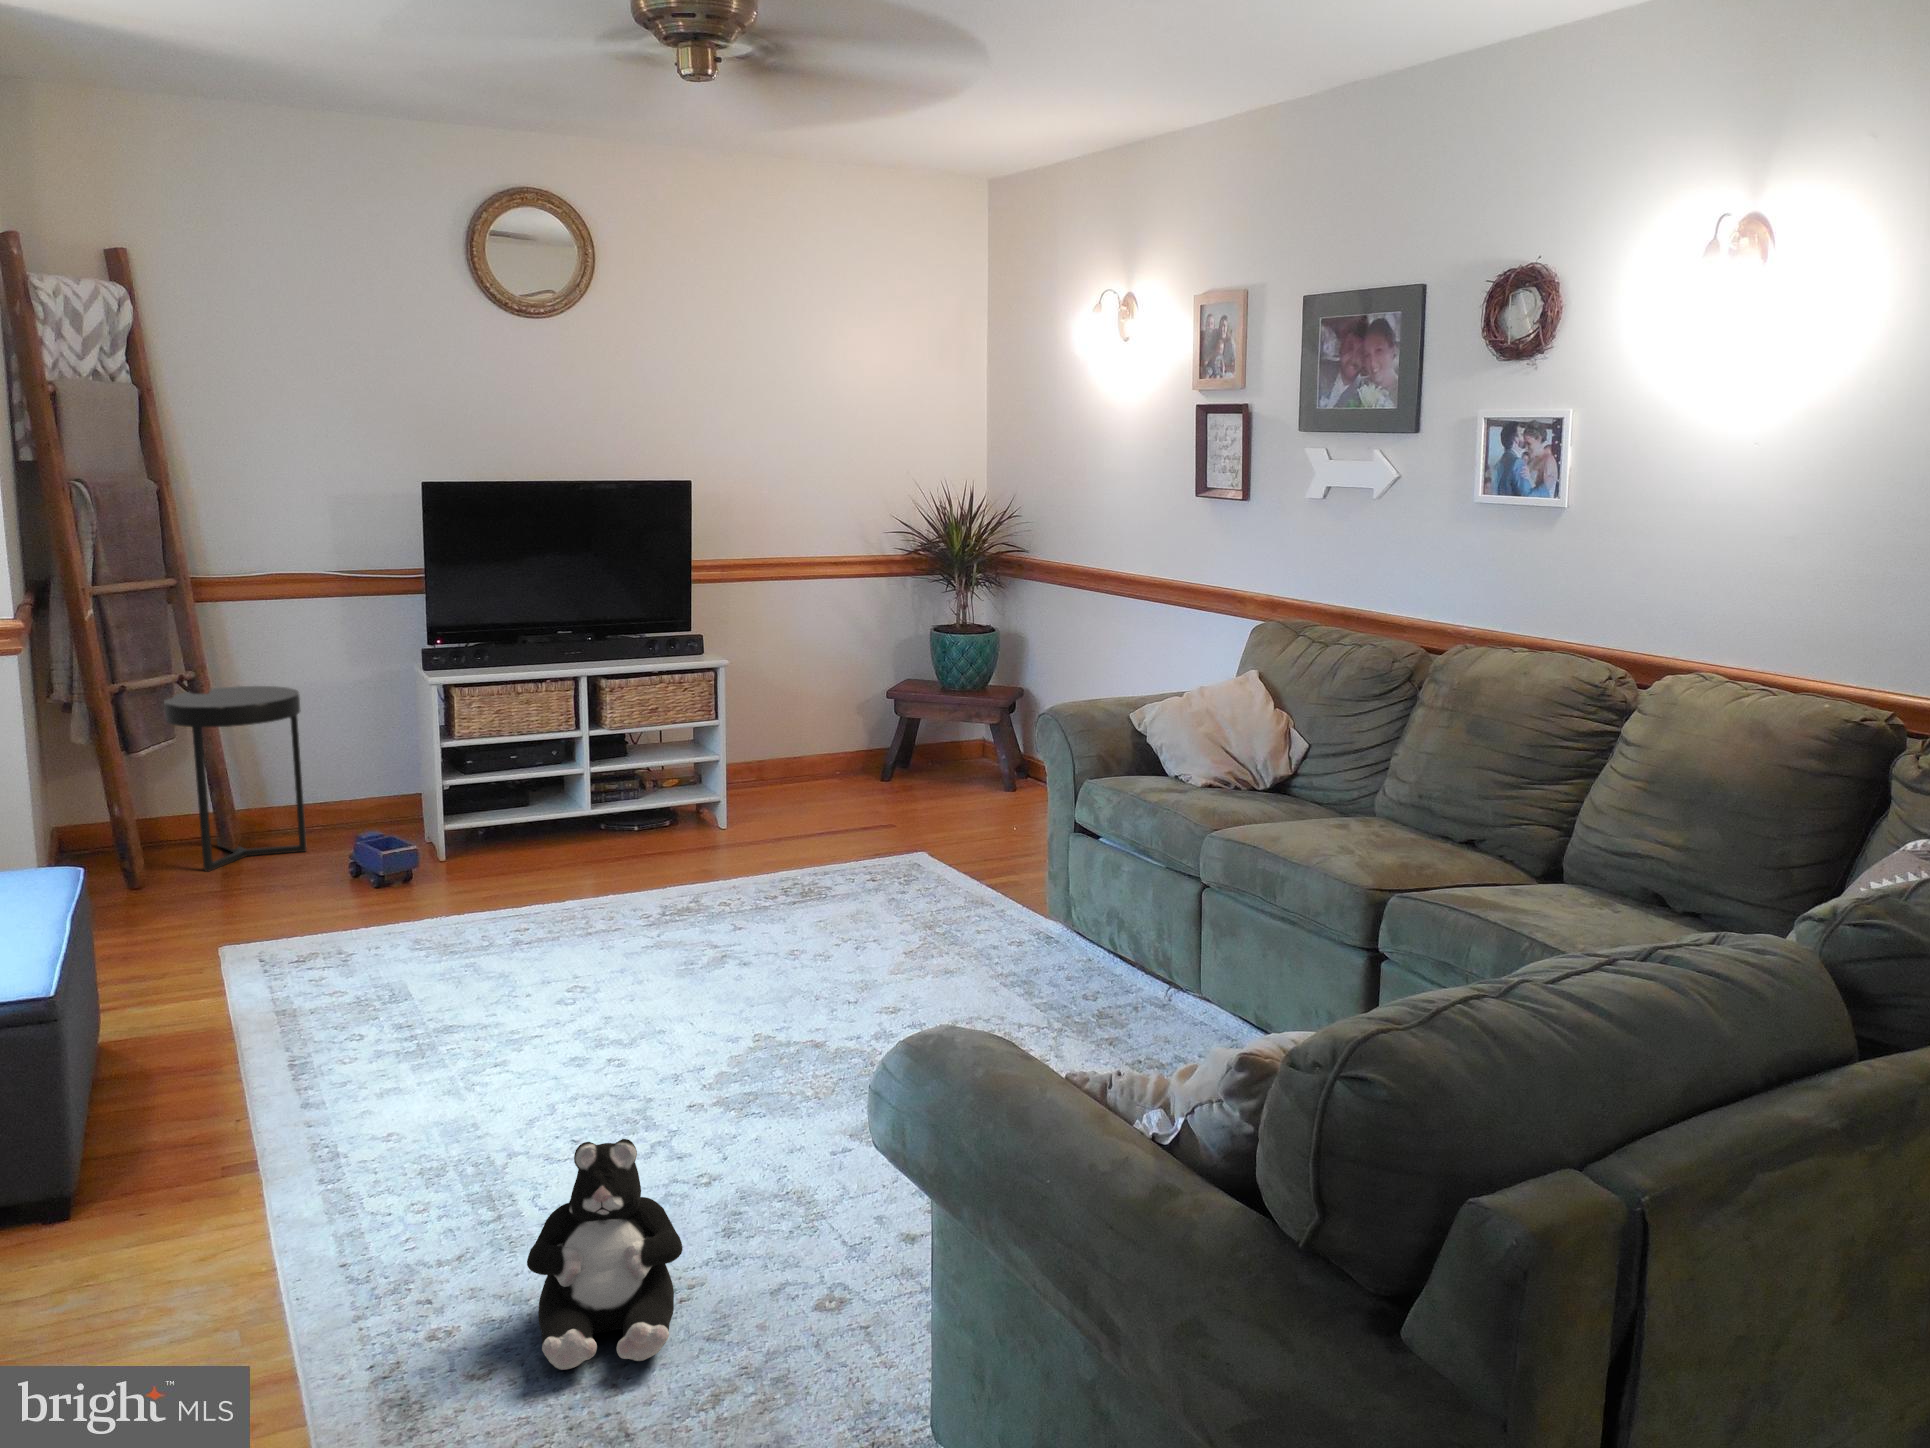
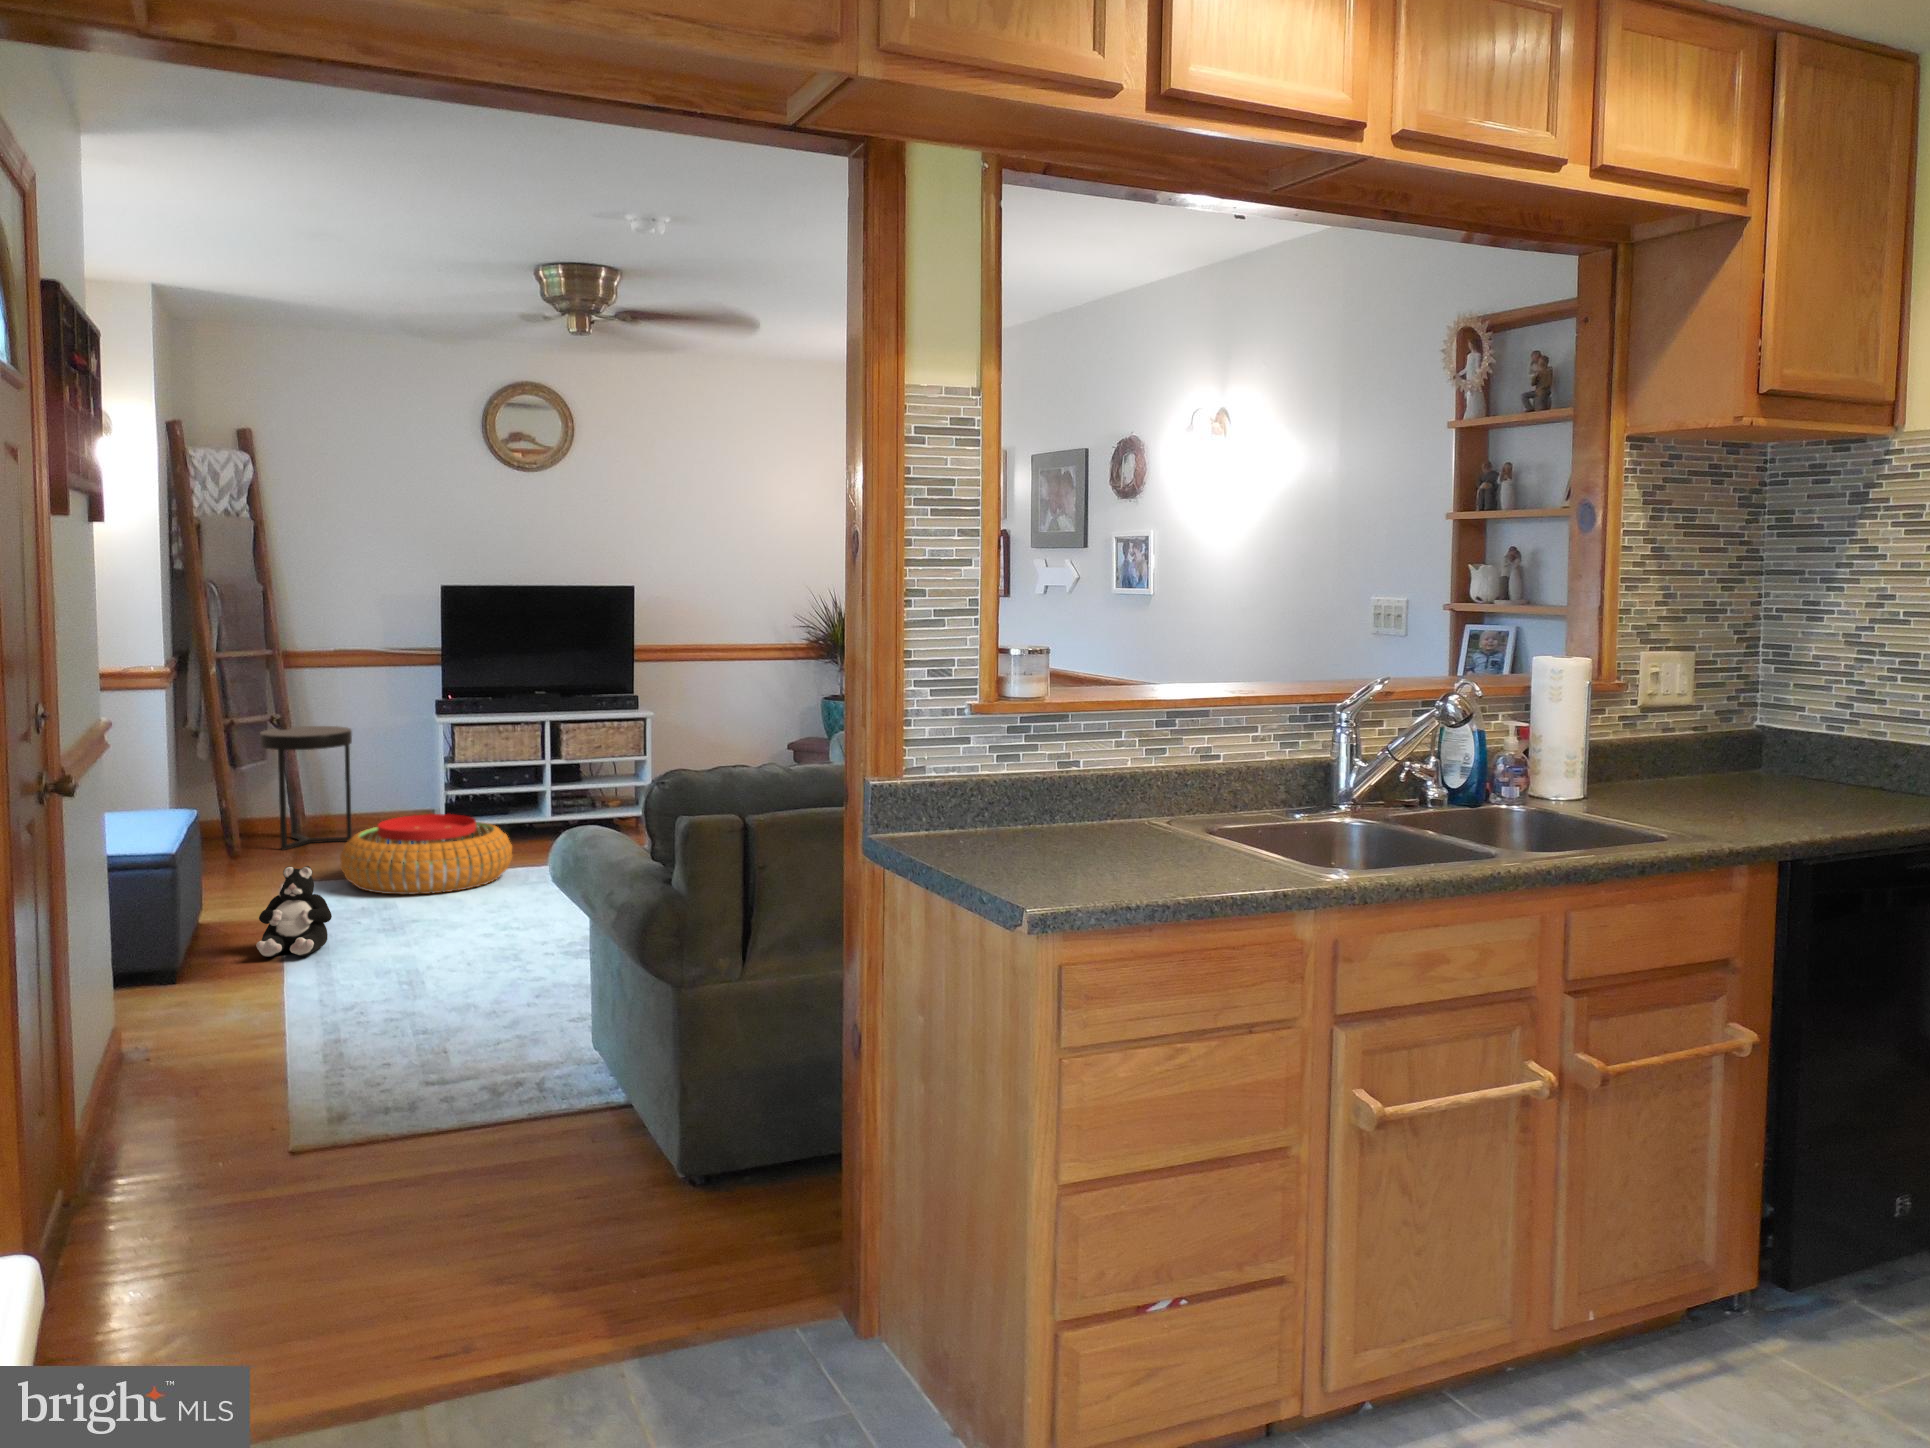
pouf: none [298,826,557,961] -> present [340,814,512,895]
plush toy: present [527,1139,682,1370] -> present [256,866,332,957]

